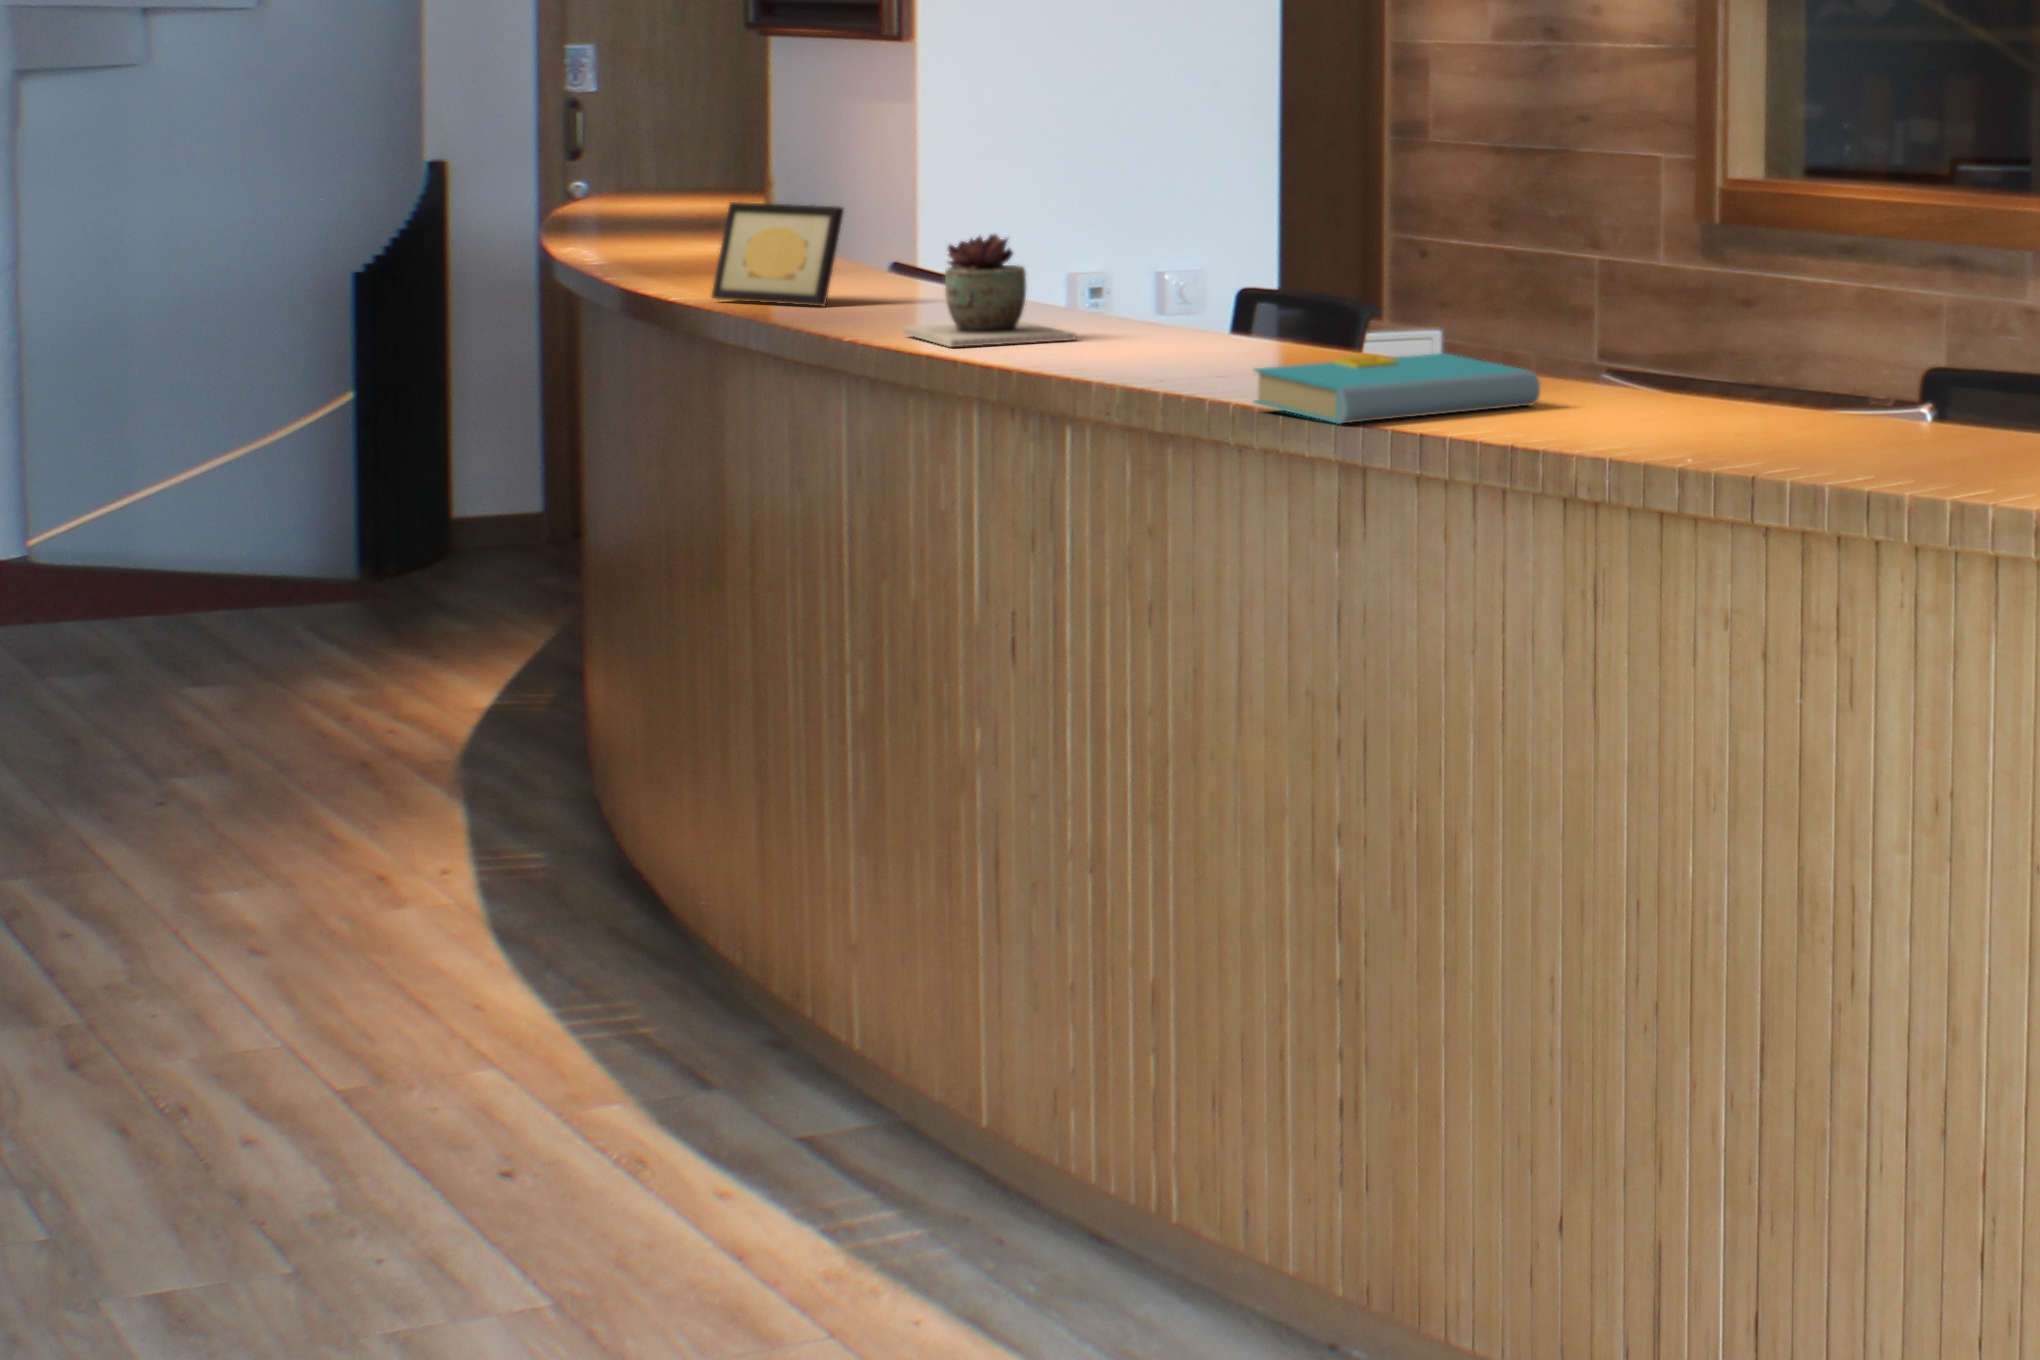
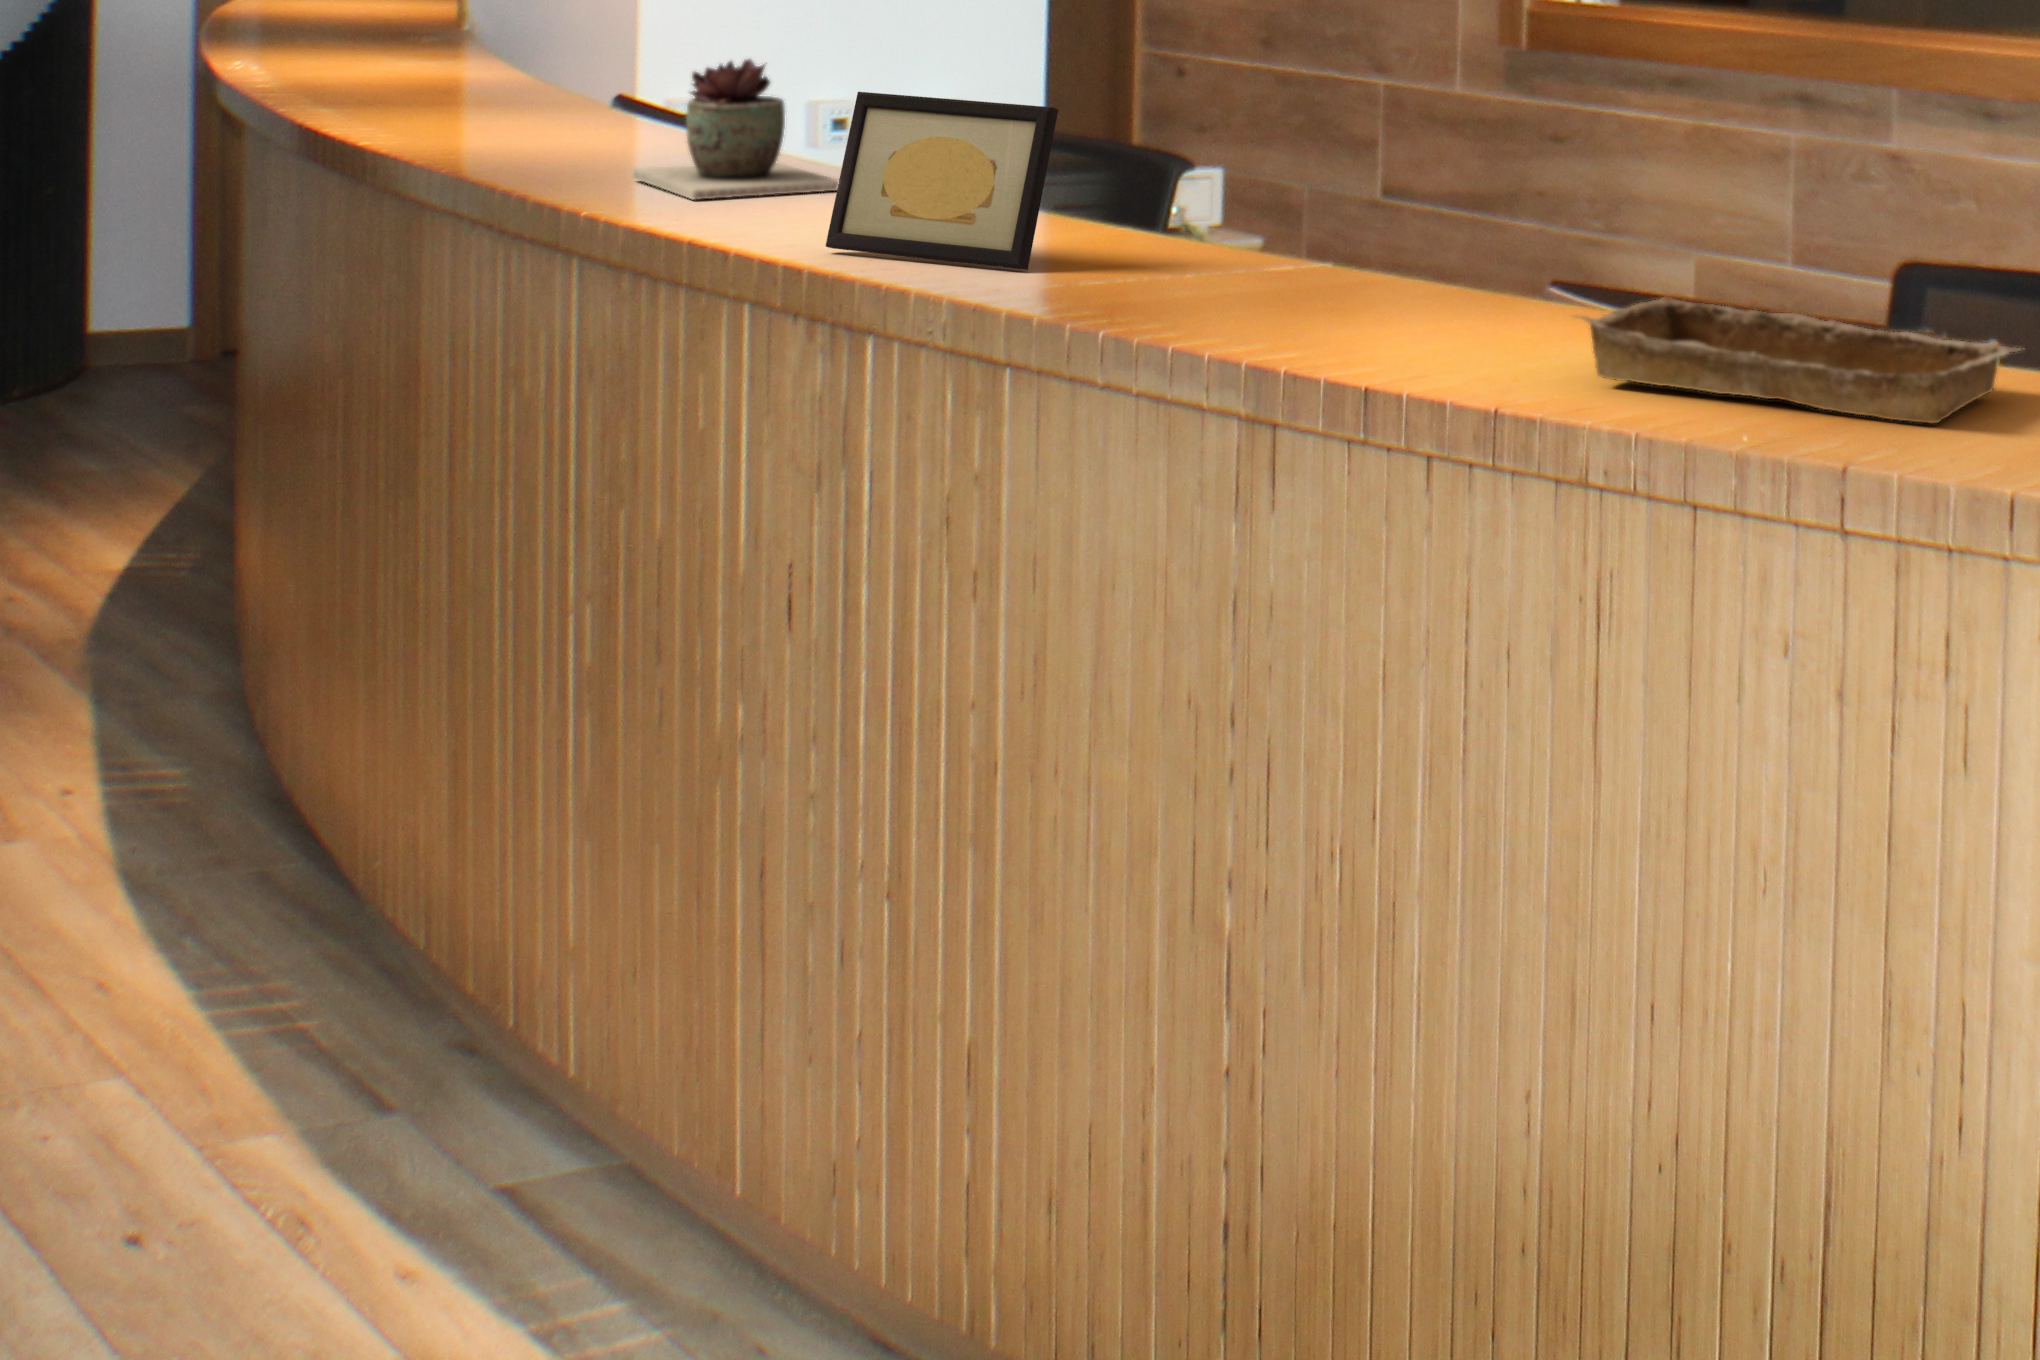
picture frame: present [712,202,844,306] -> present [826,92,1058,270]
book: present [1254,353,1540,423] -> none [1107,237,1473,343]
tray: none [1583,382,1929,460] -> present [1579,297,2021,423]

